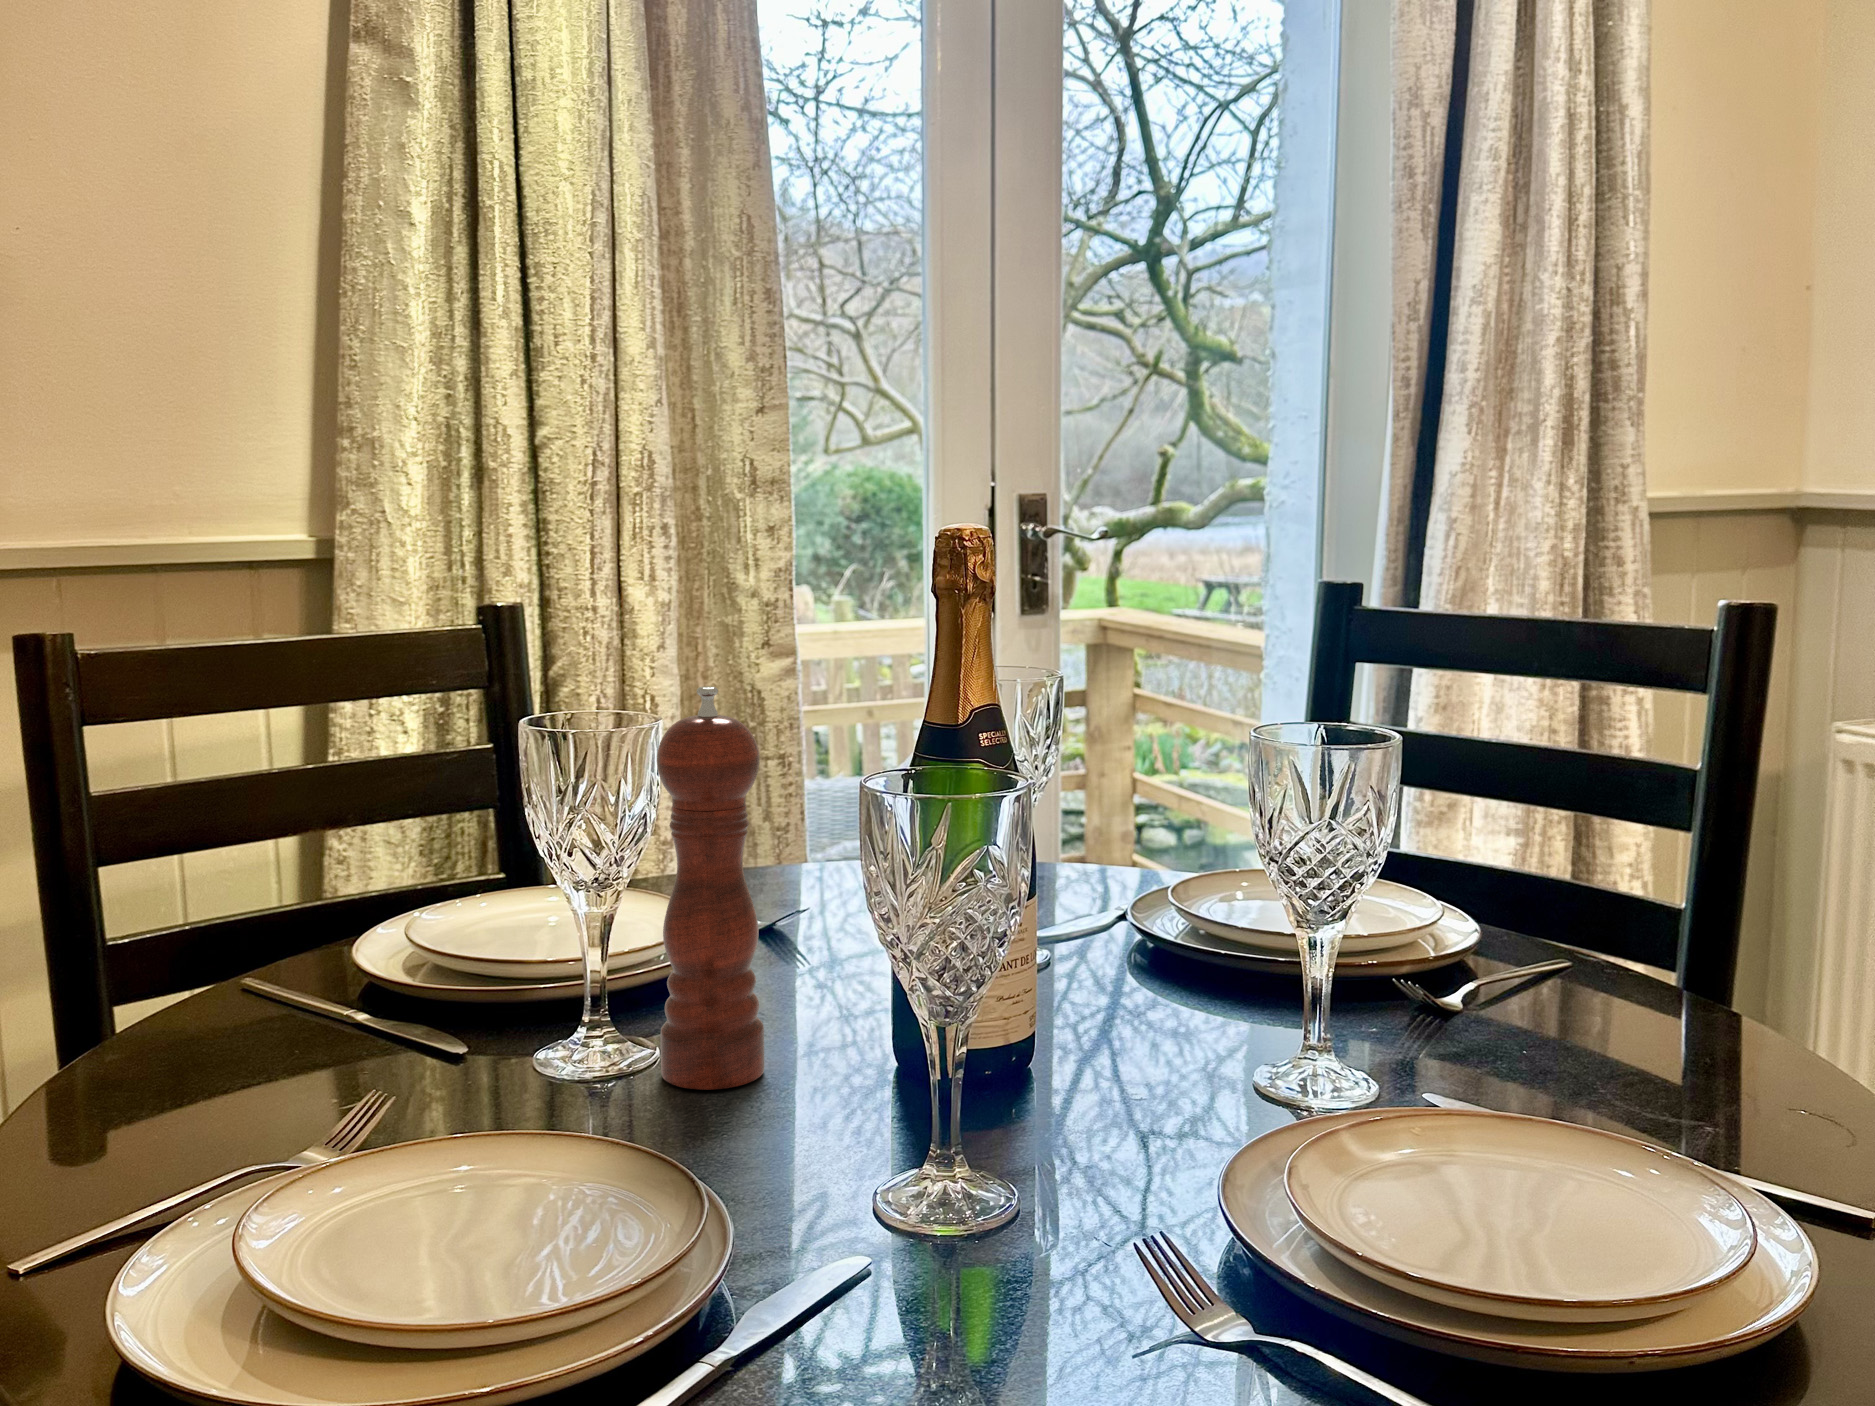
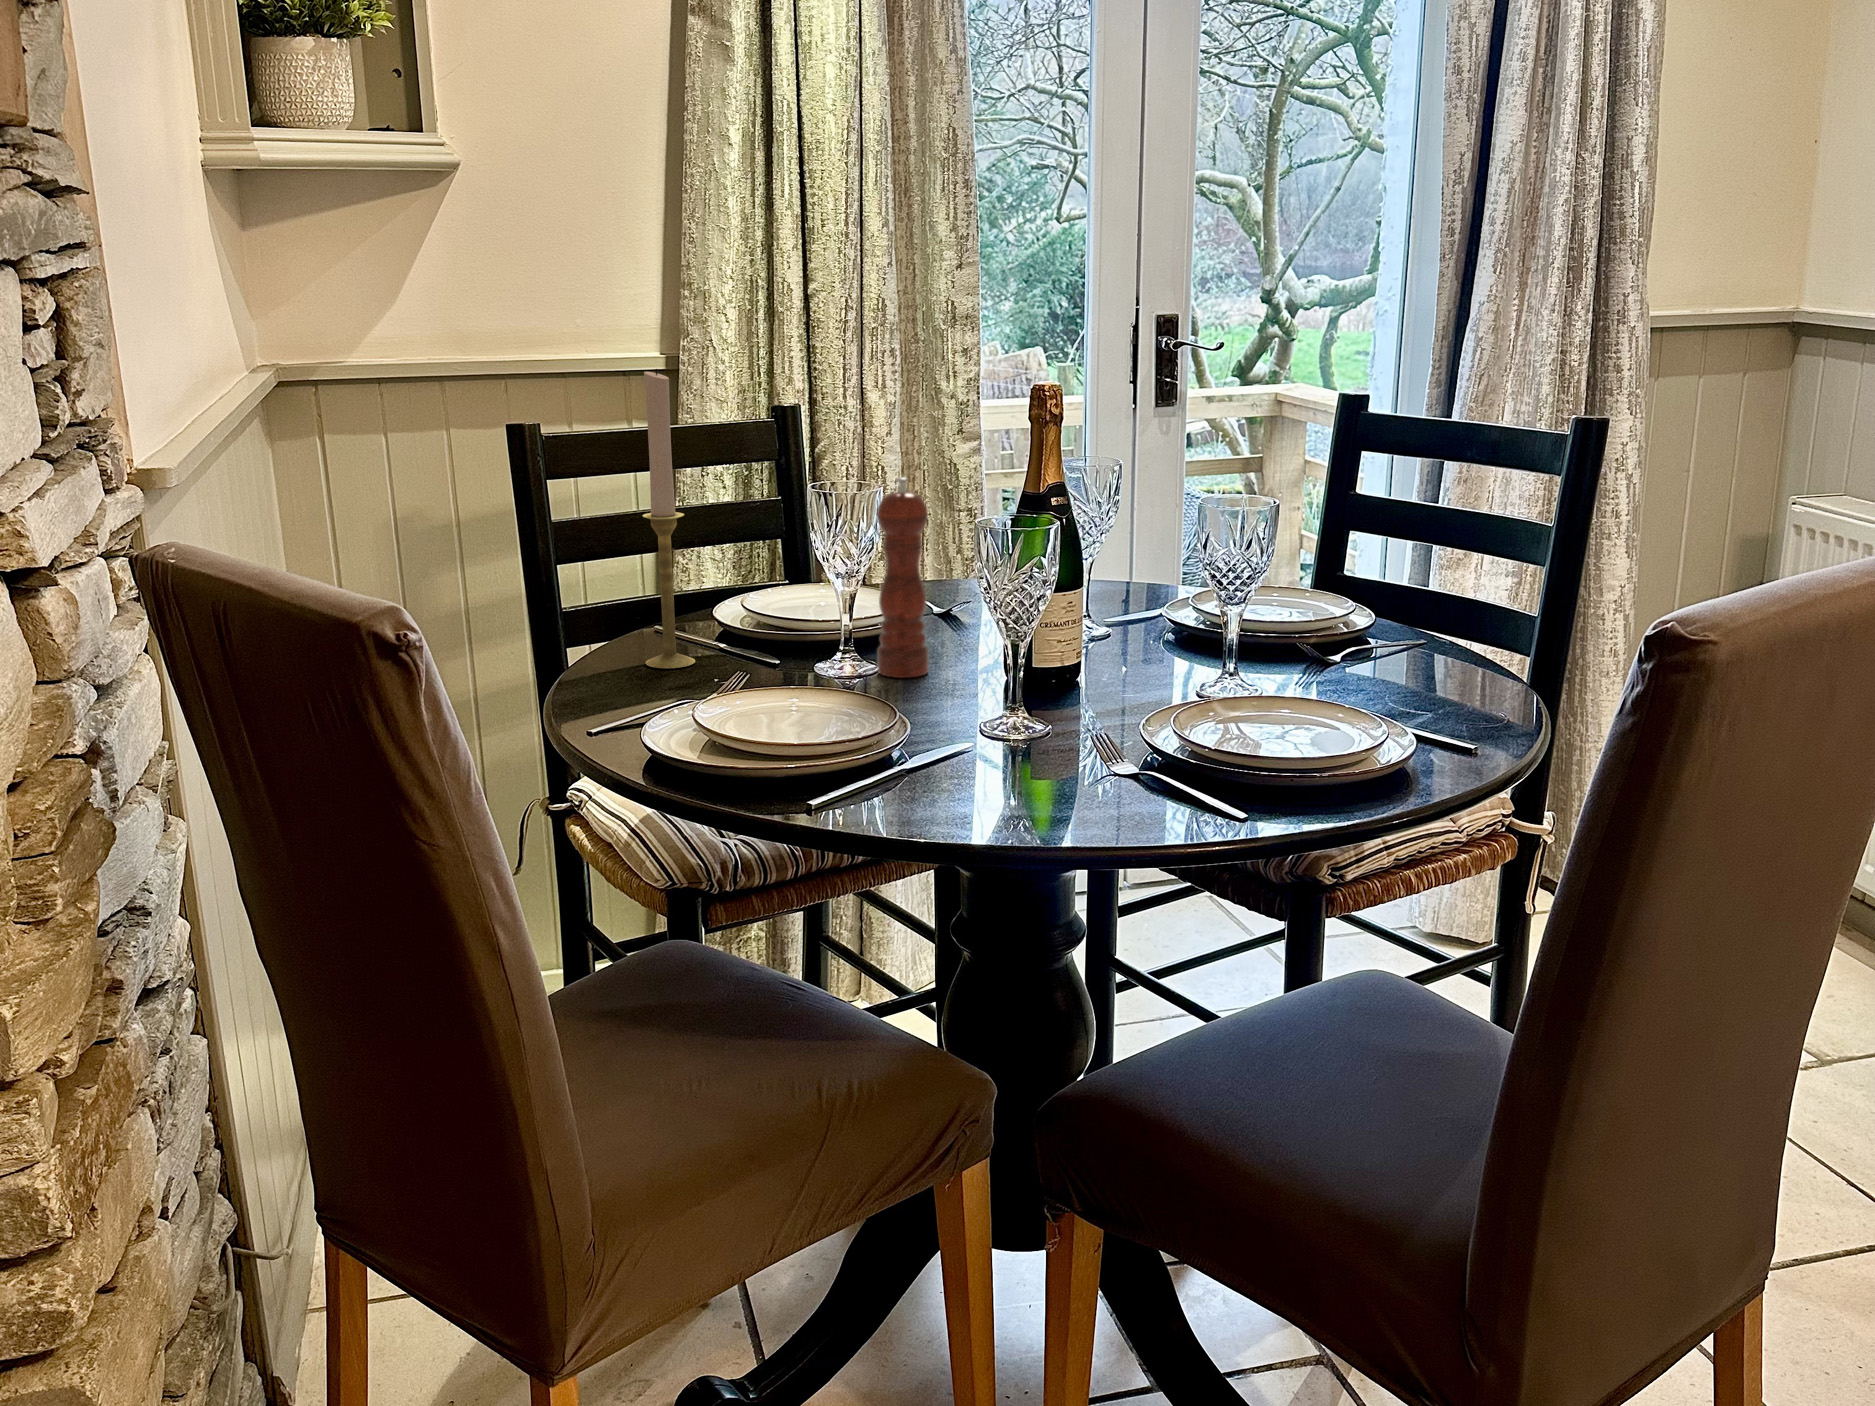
candlestick: none [169,478,284,1090] -> present [643,369,695,668]

